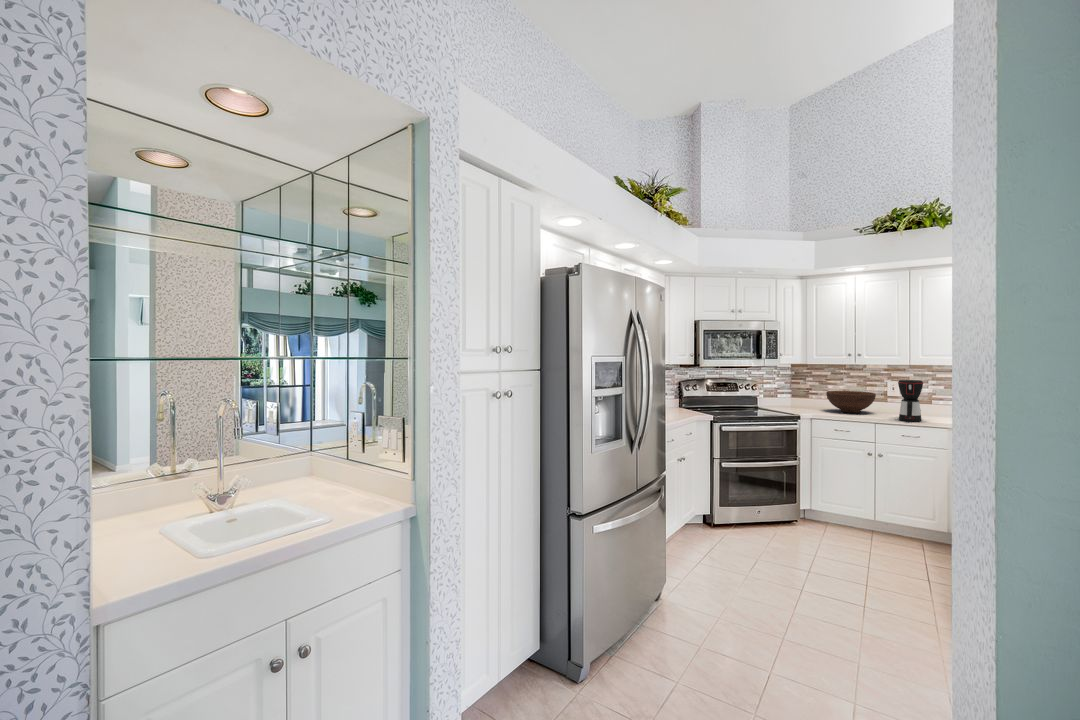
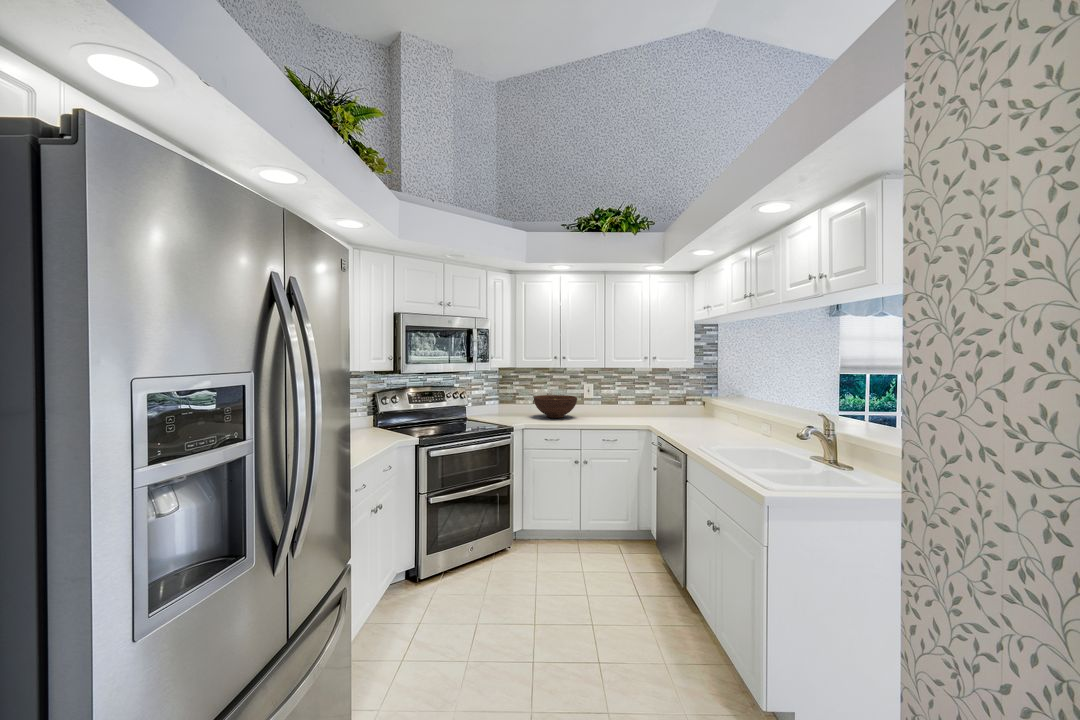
coffee maker: present [898,380,923,422] -> none [599,383,620,425]

